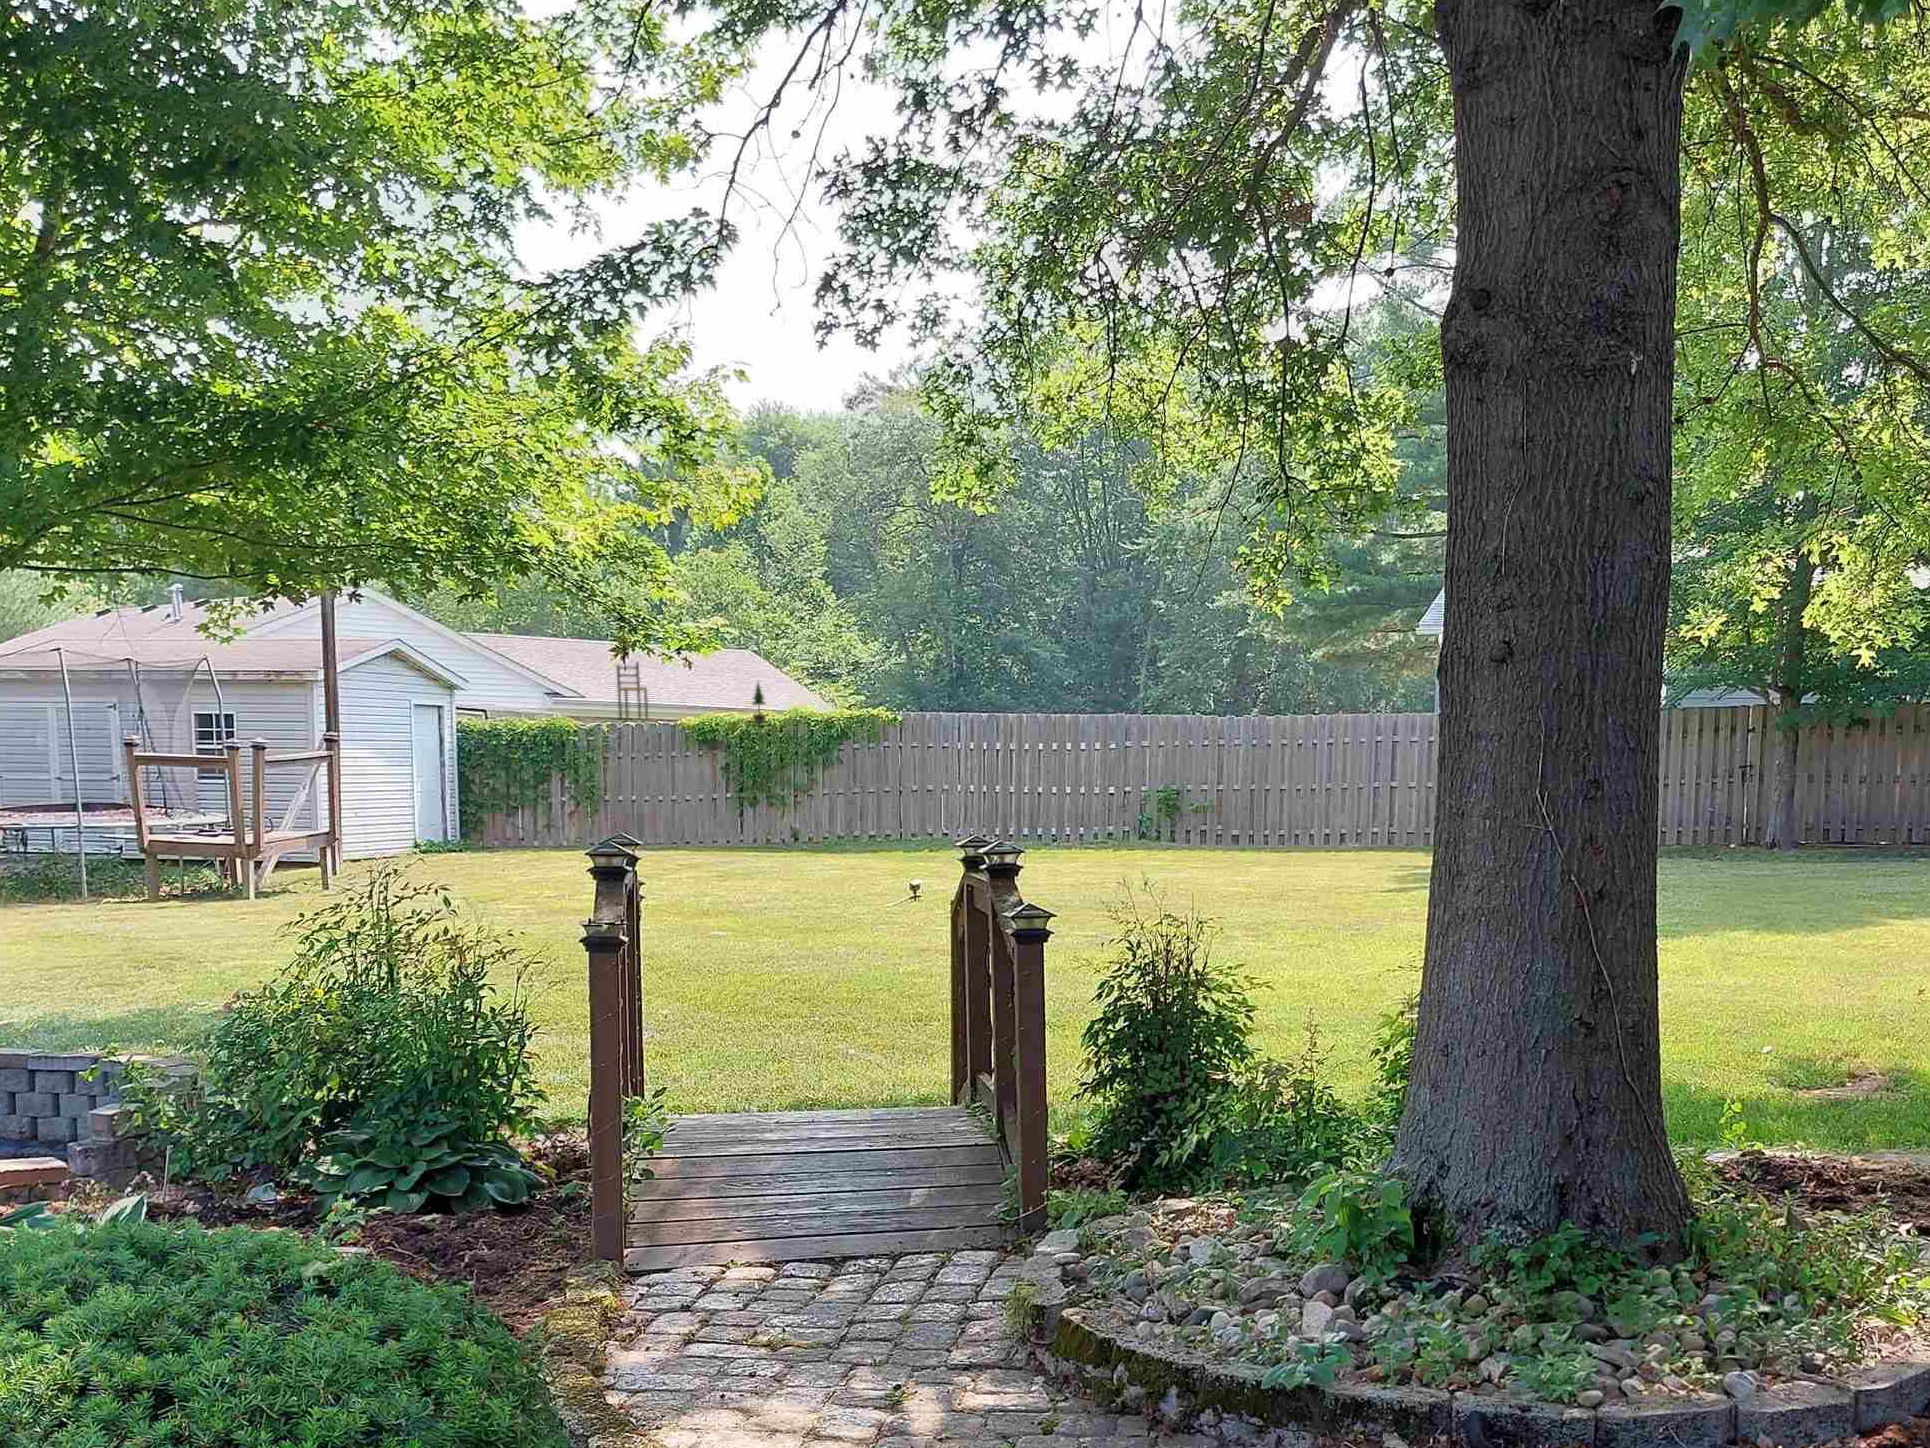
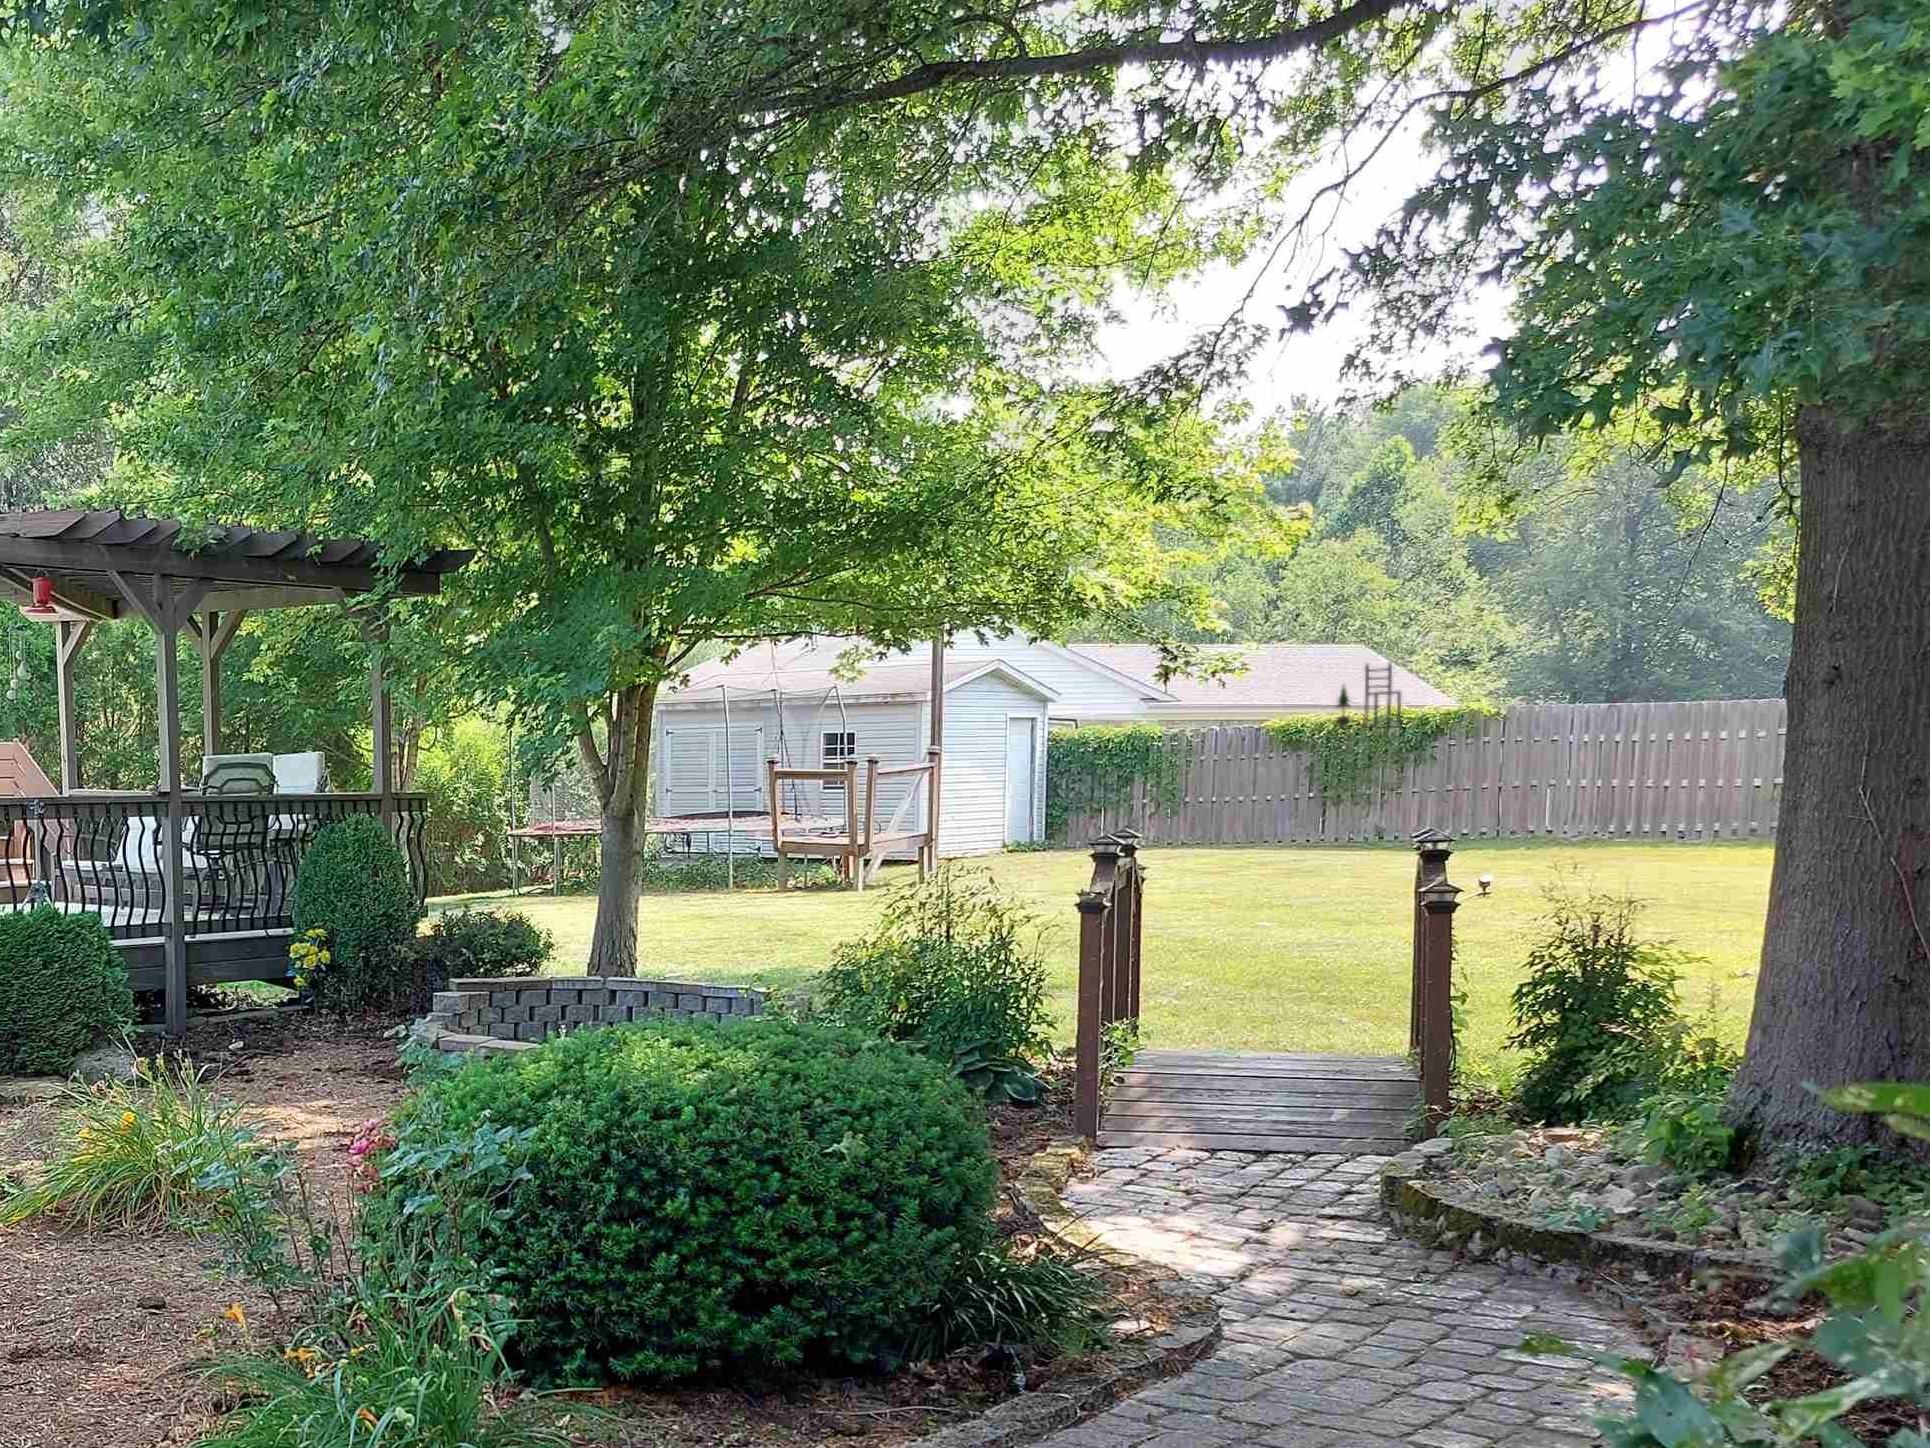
chair: present [617,662,648,719] -> present [1364,664,1401,726]

